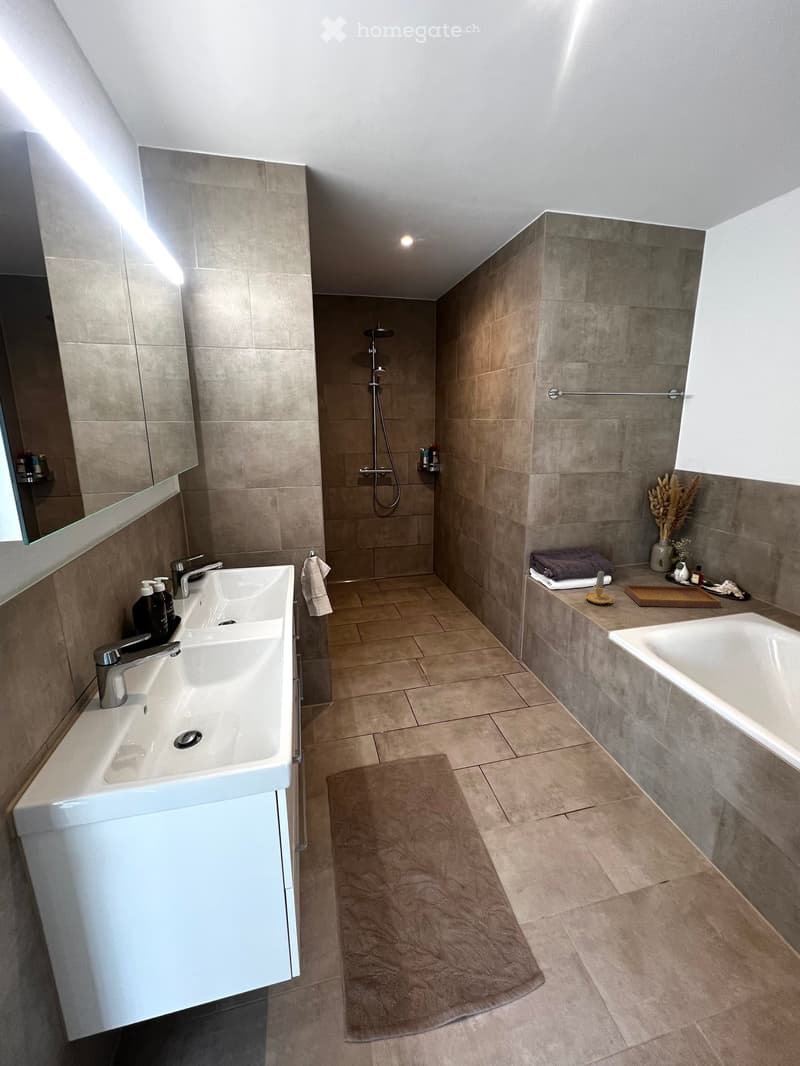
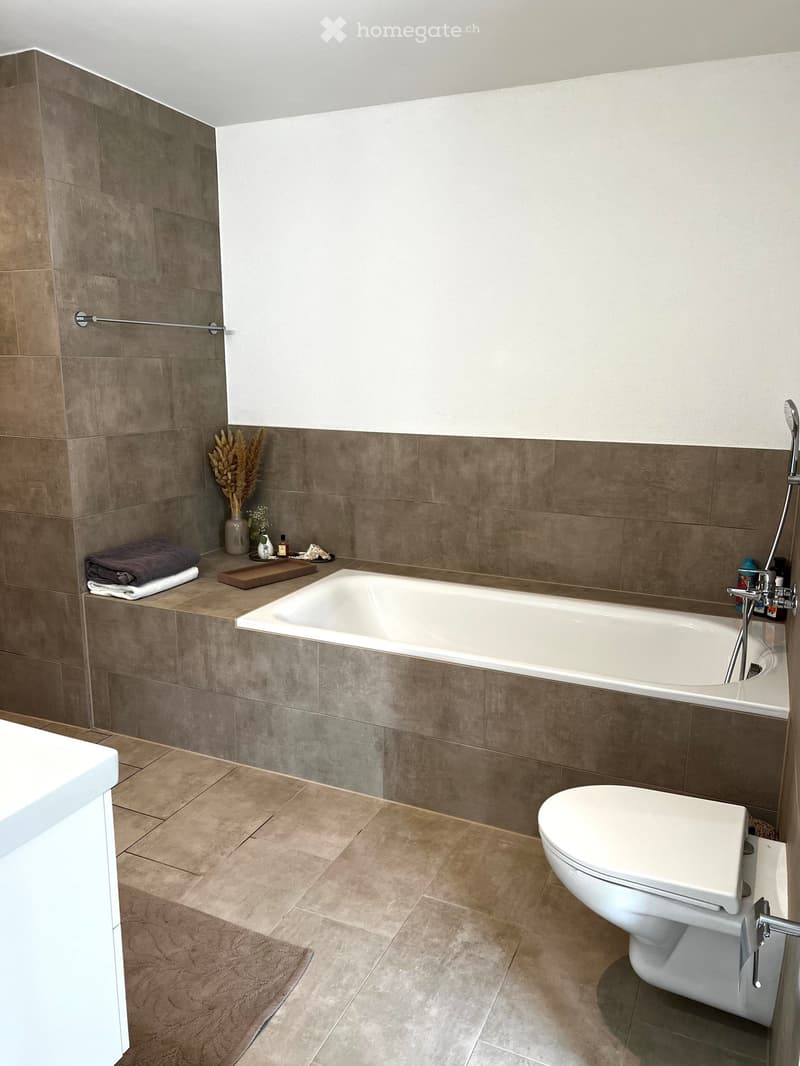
candle: present [585,571,612,604] -> none [181,555,220,599]

